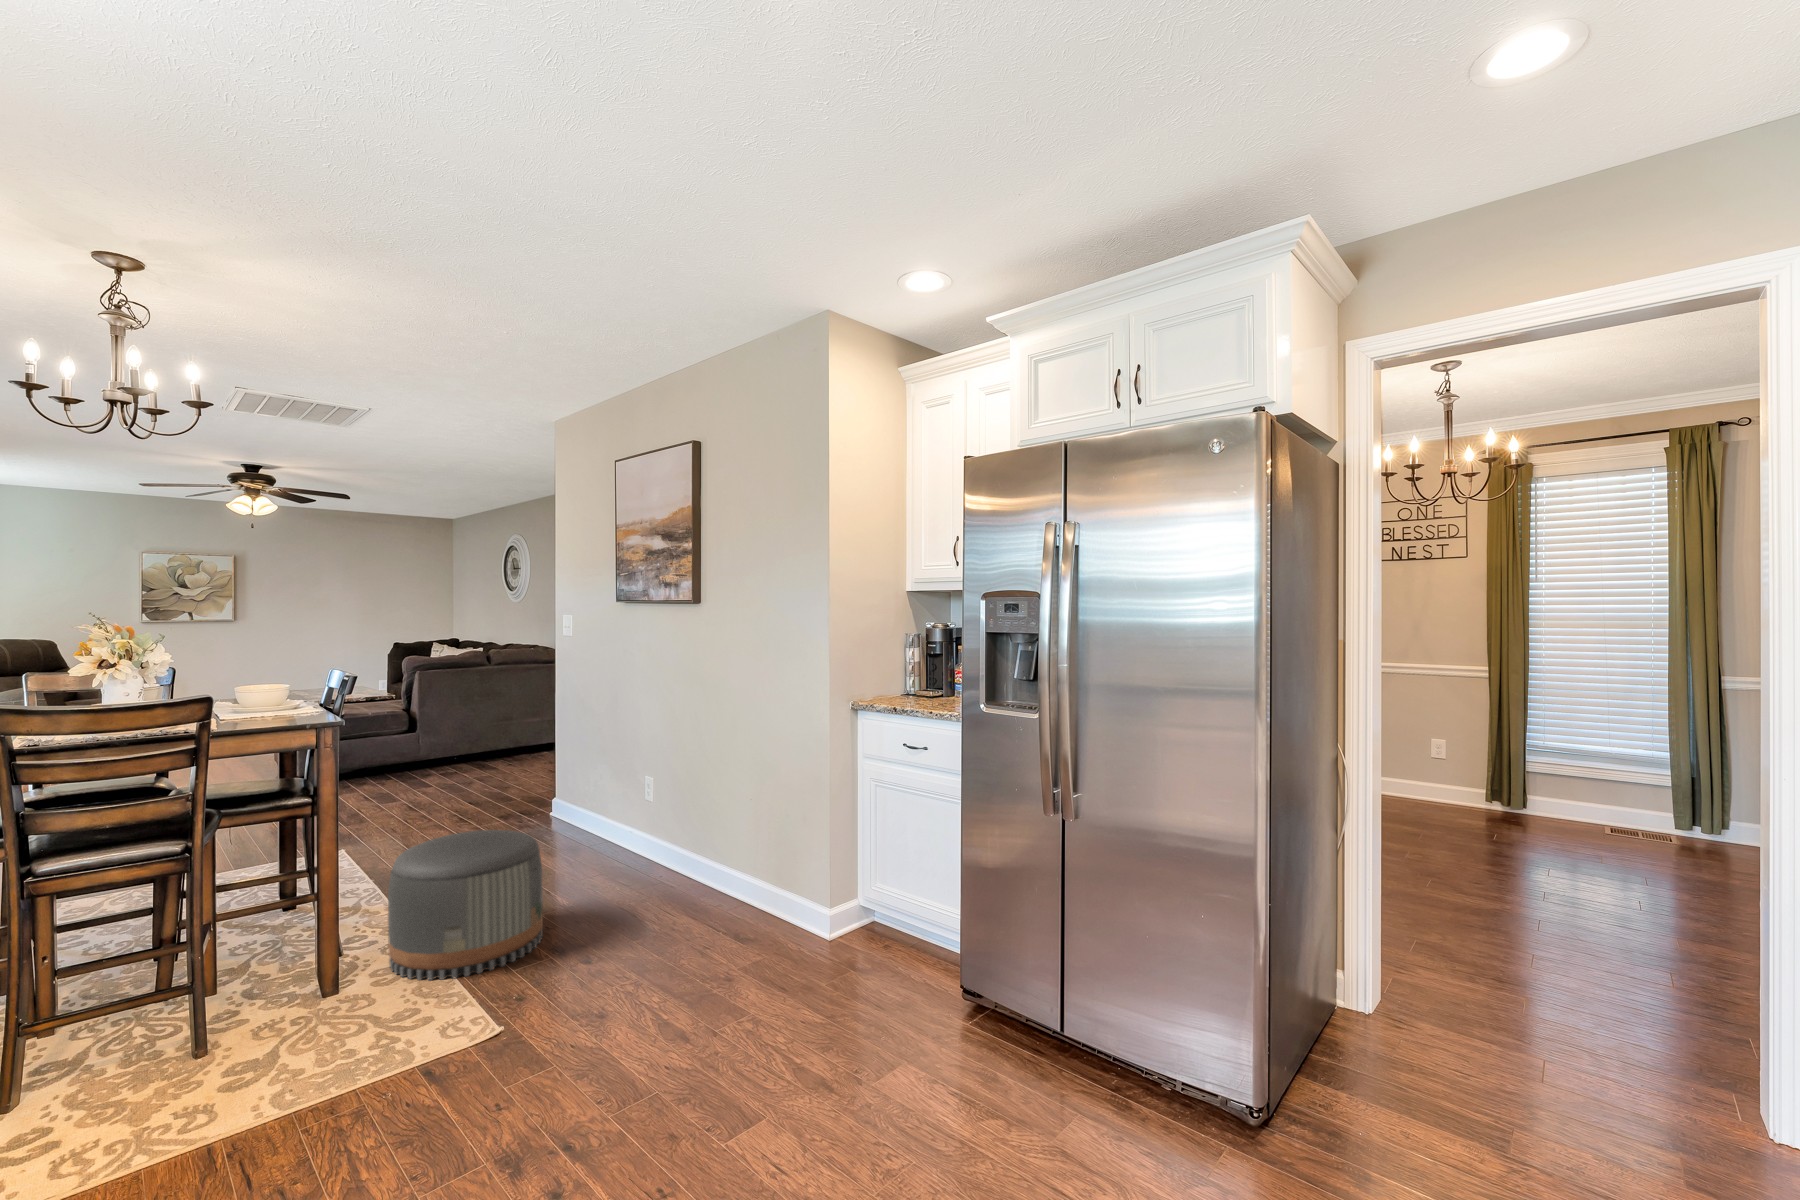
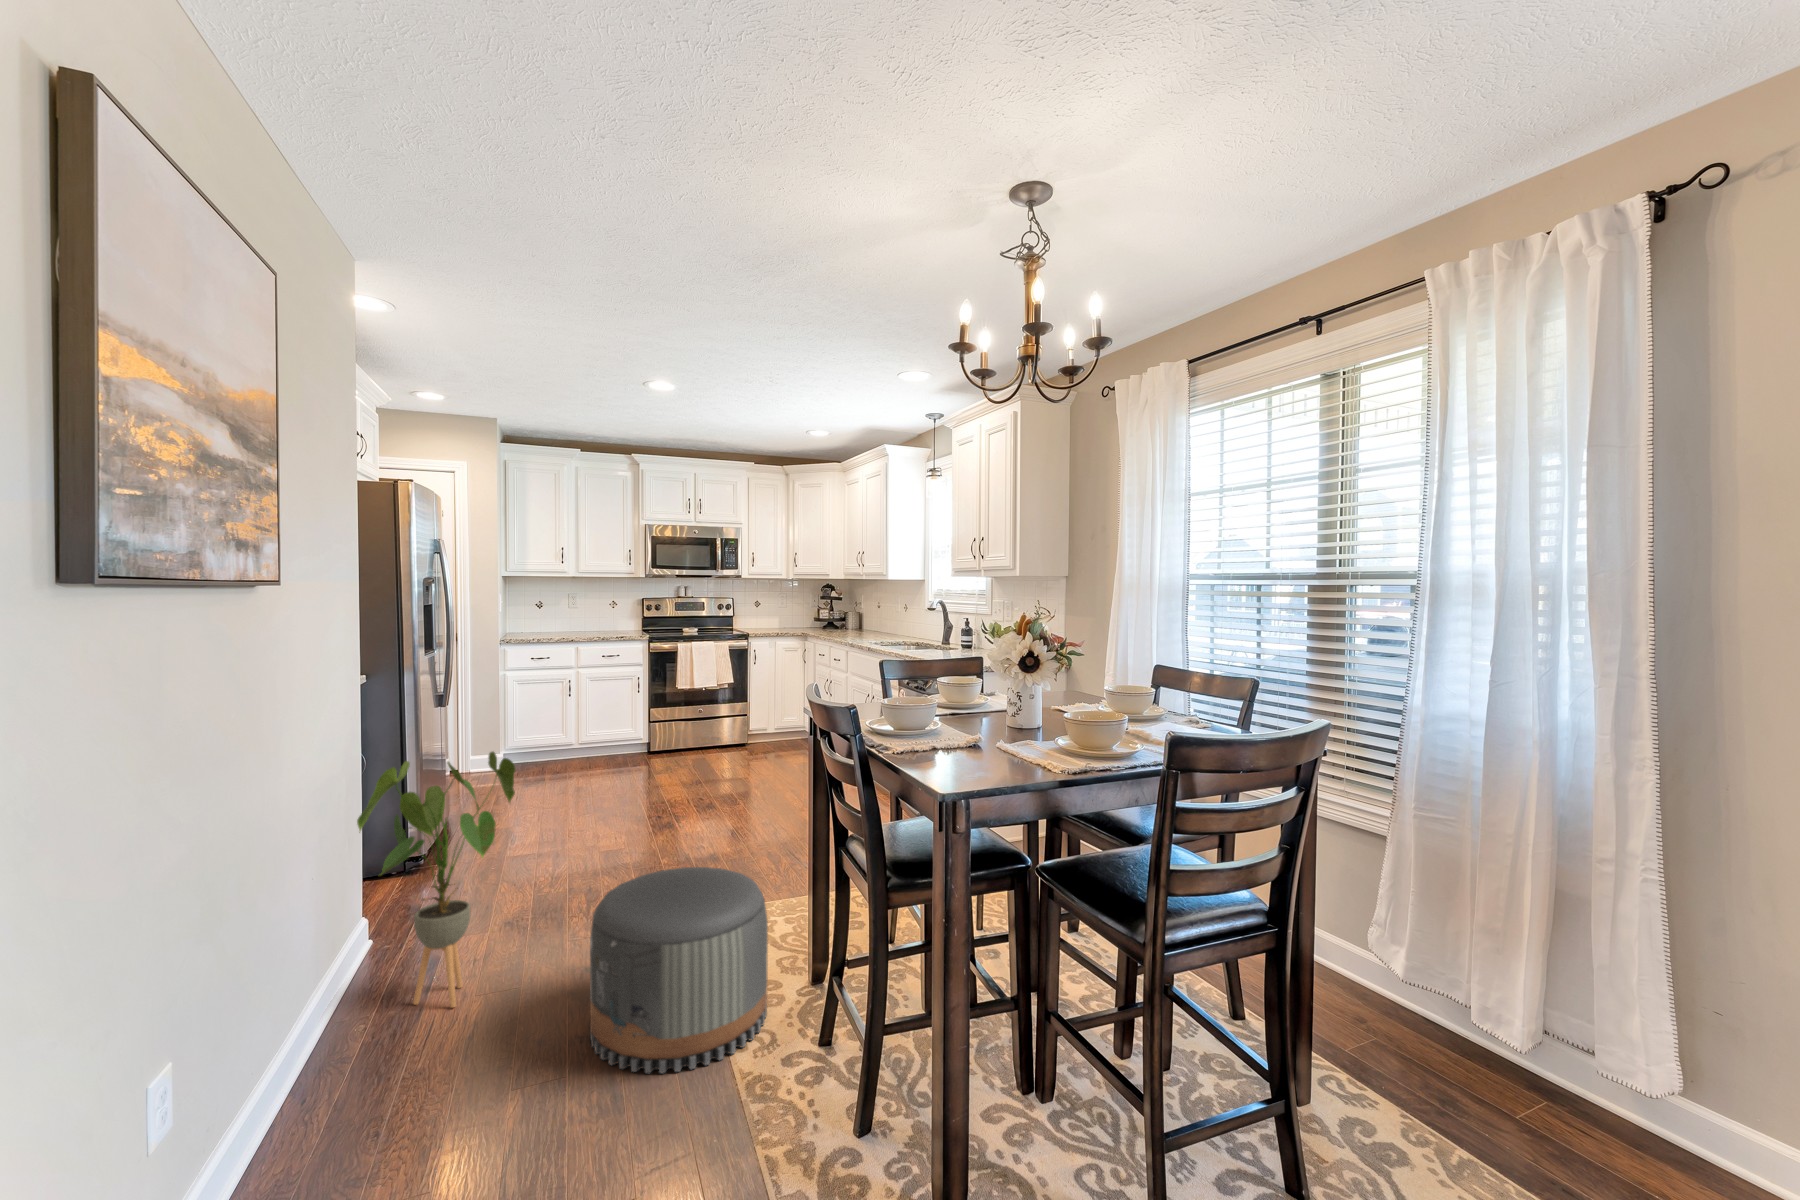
house plant: none [632,738,751,931] -> present [357,752,516,1008]

